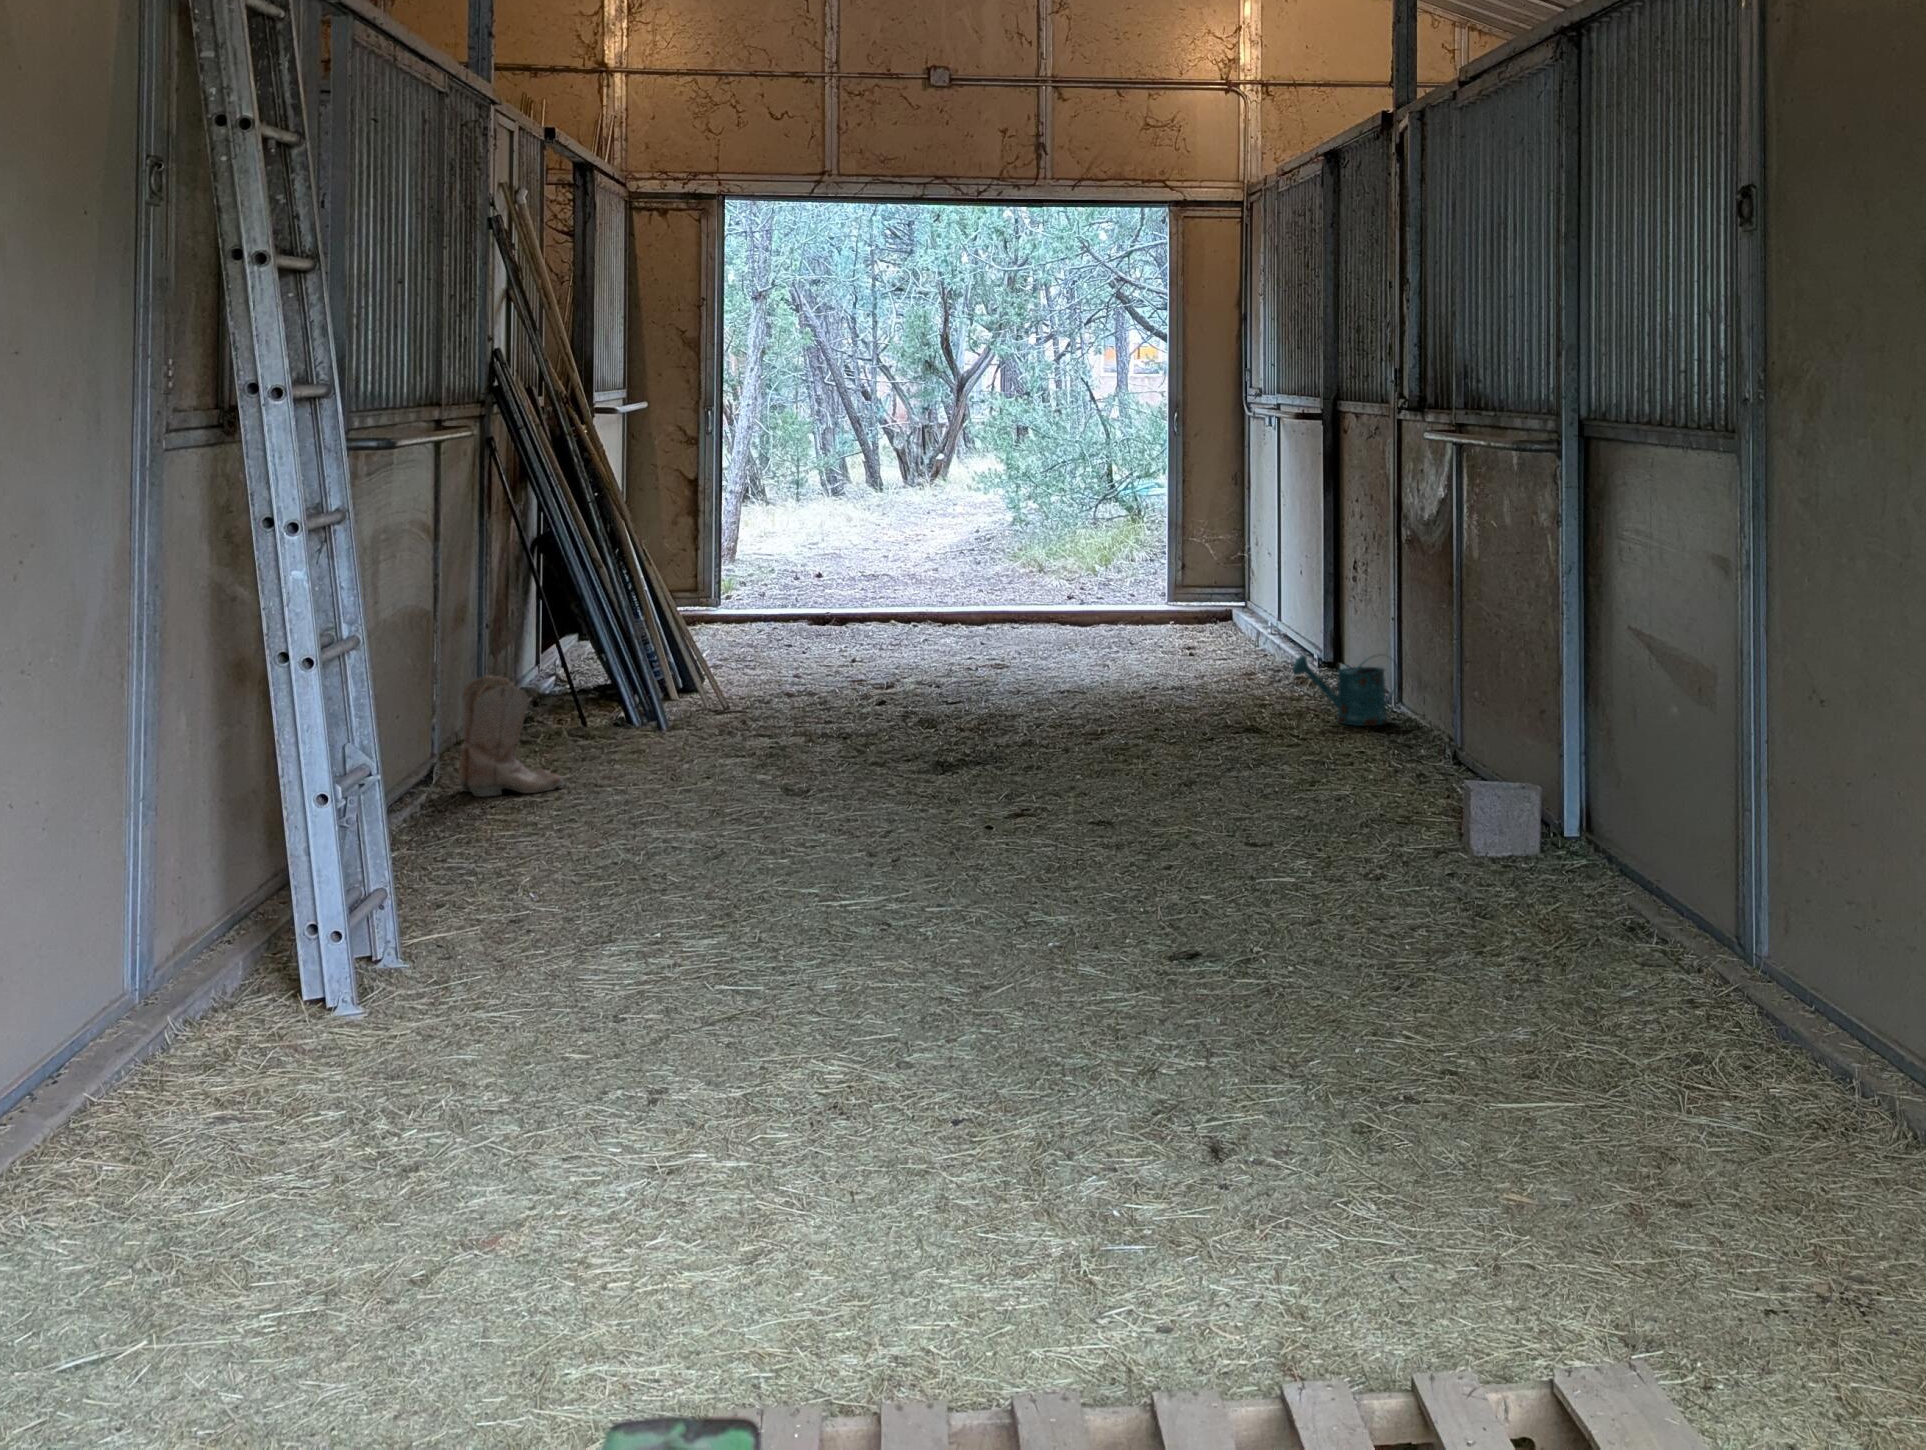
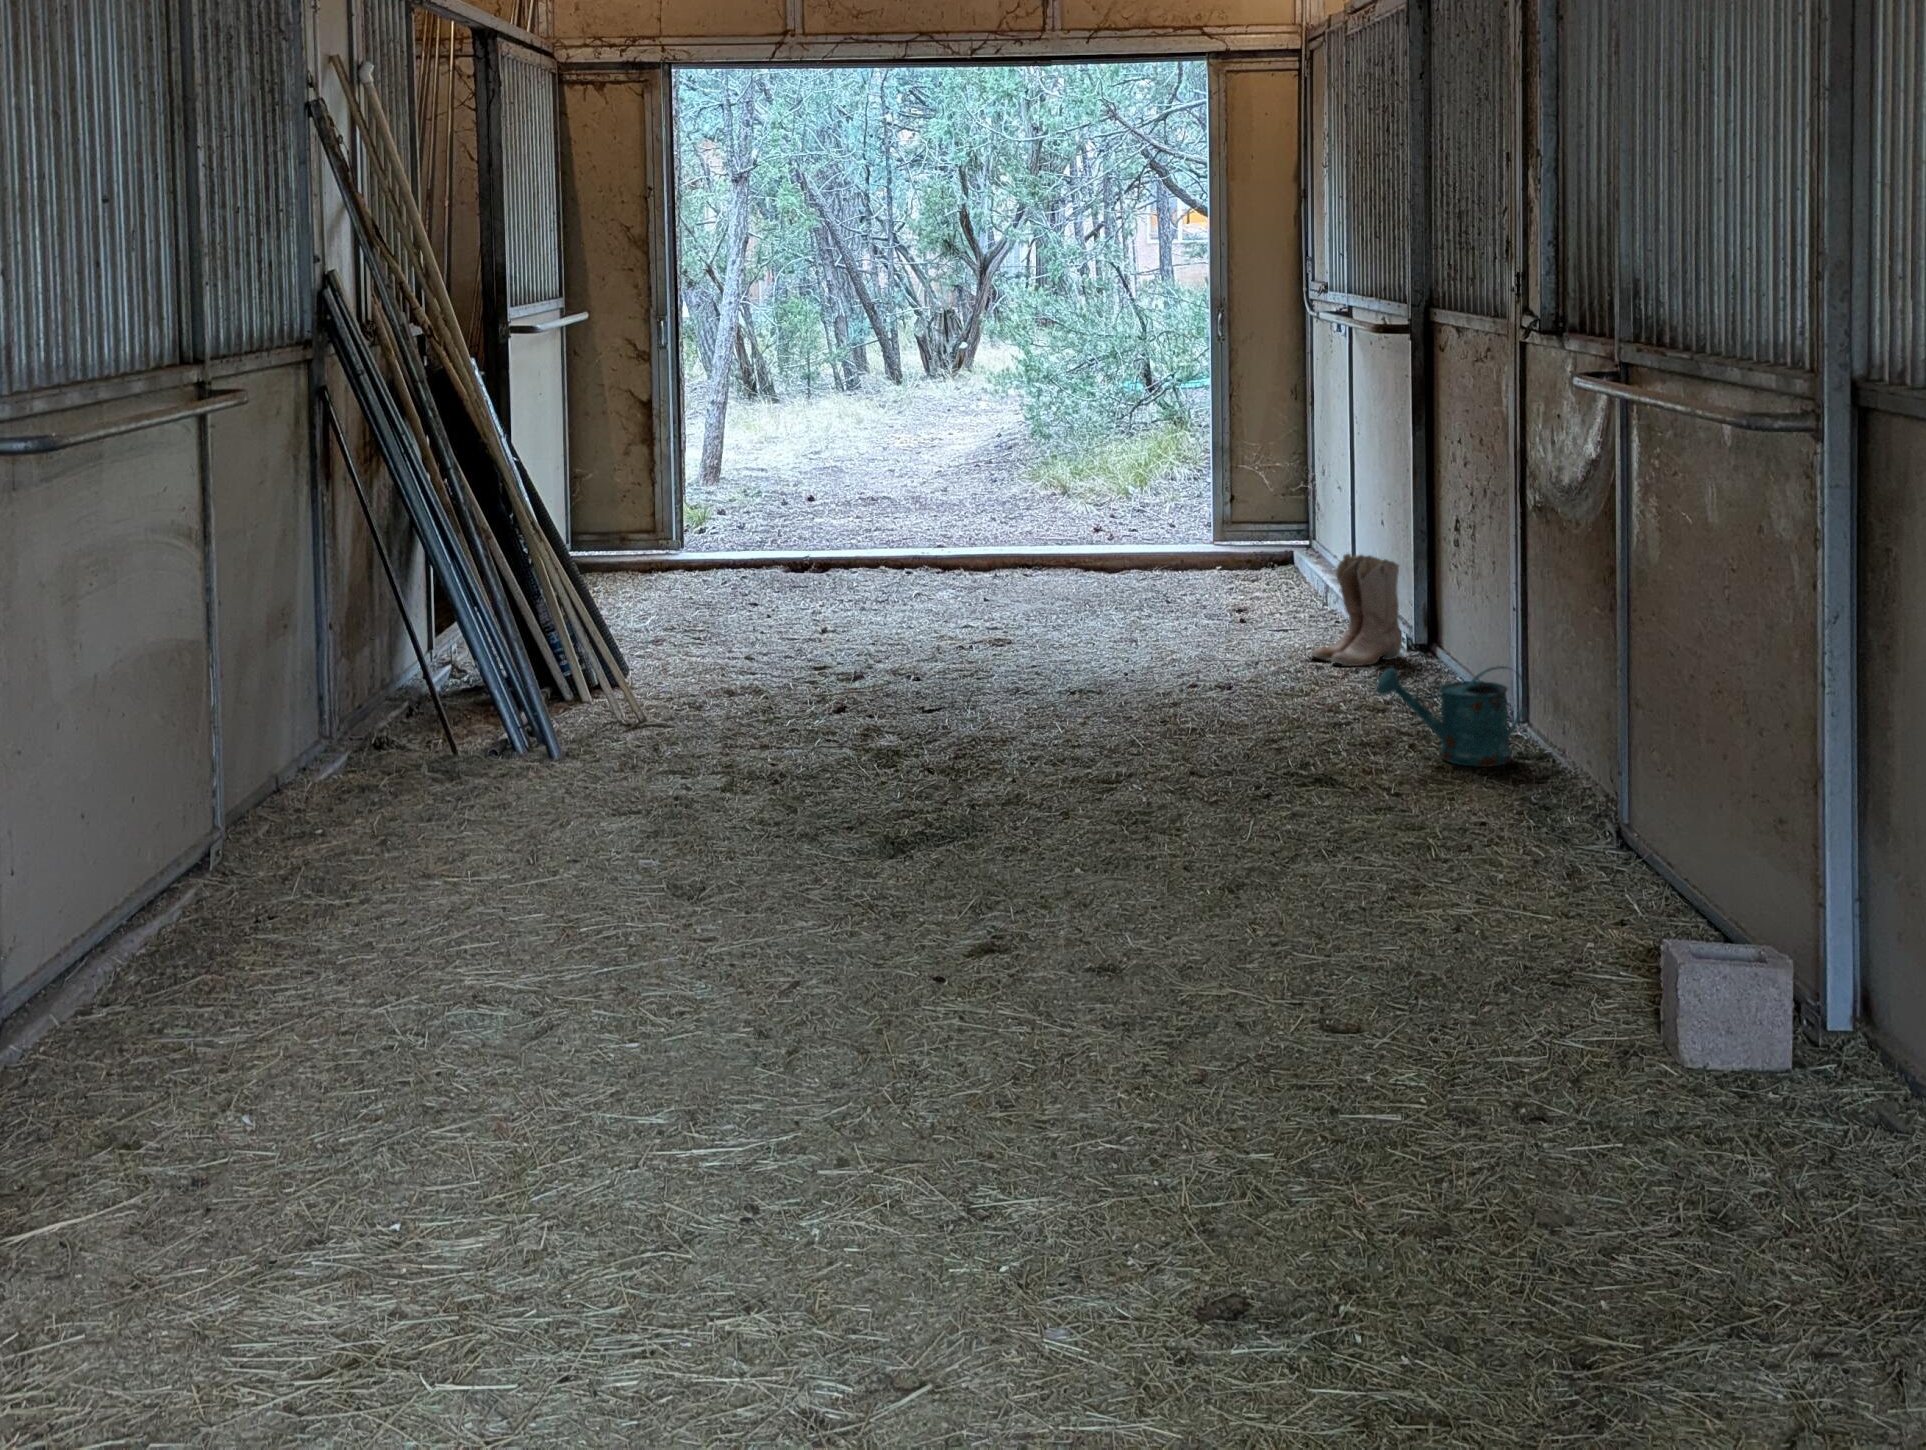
boots: present [459,675,564,797] -> present [1312,554,1402,666]

